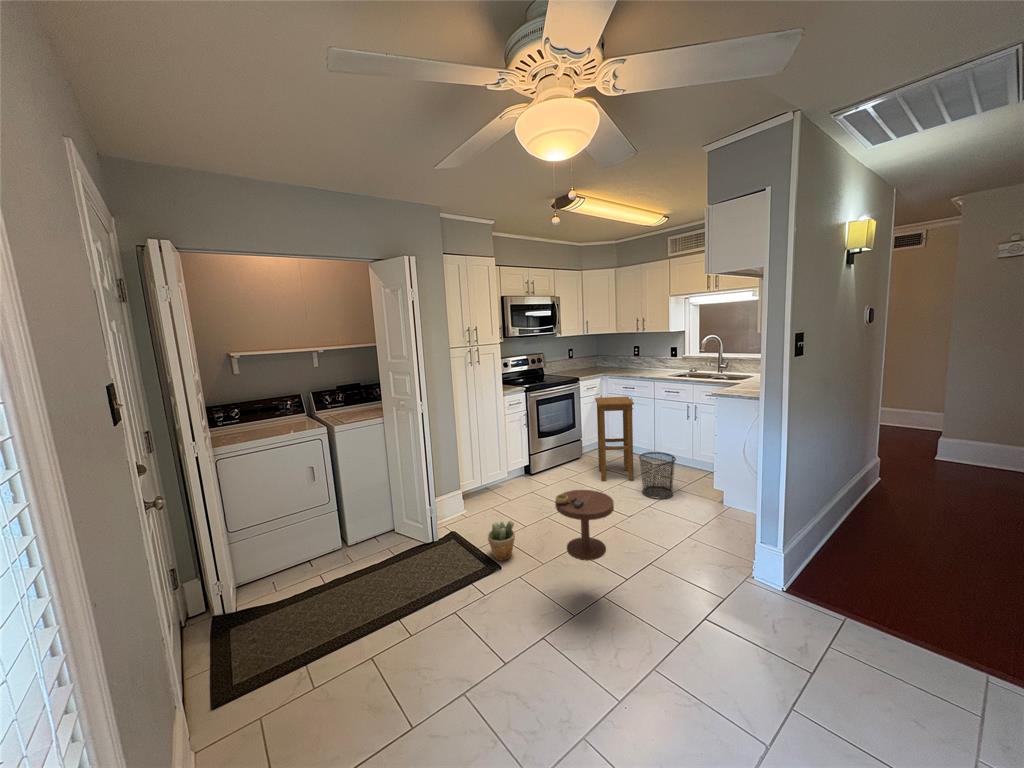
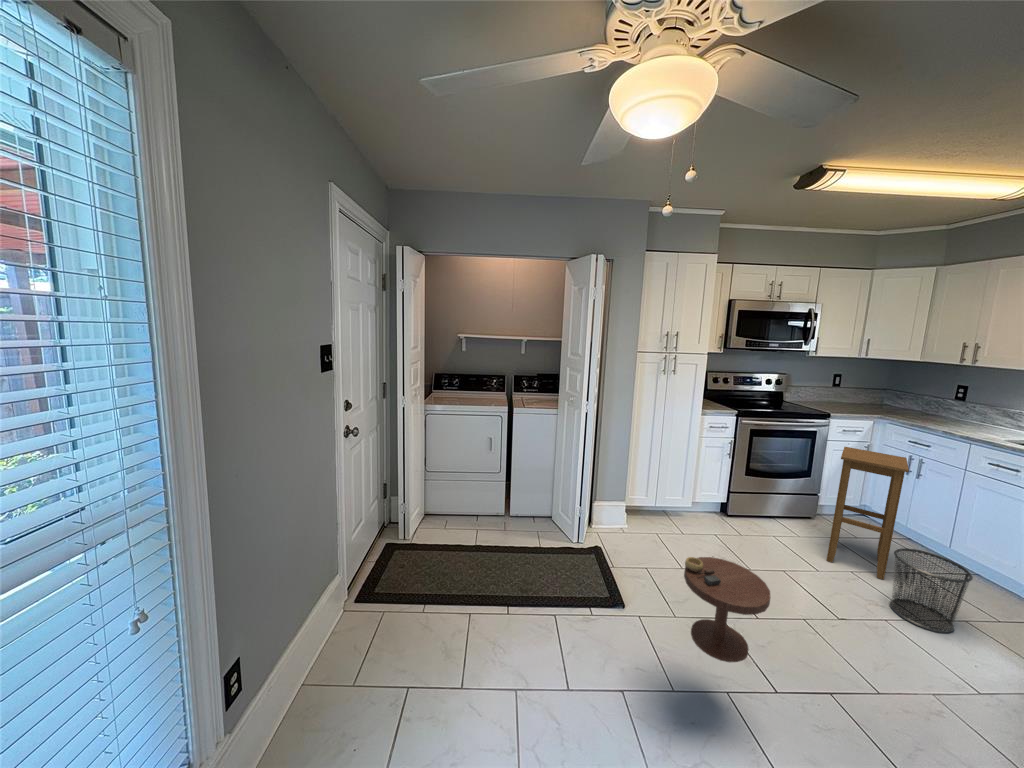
potted plant: present [488,521,515,561] -> none [621,555,654,601]

